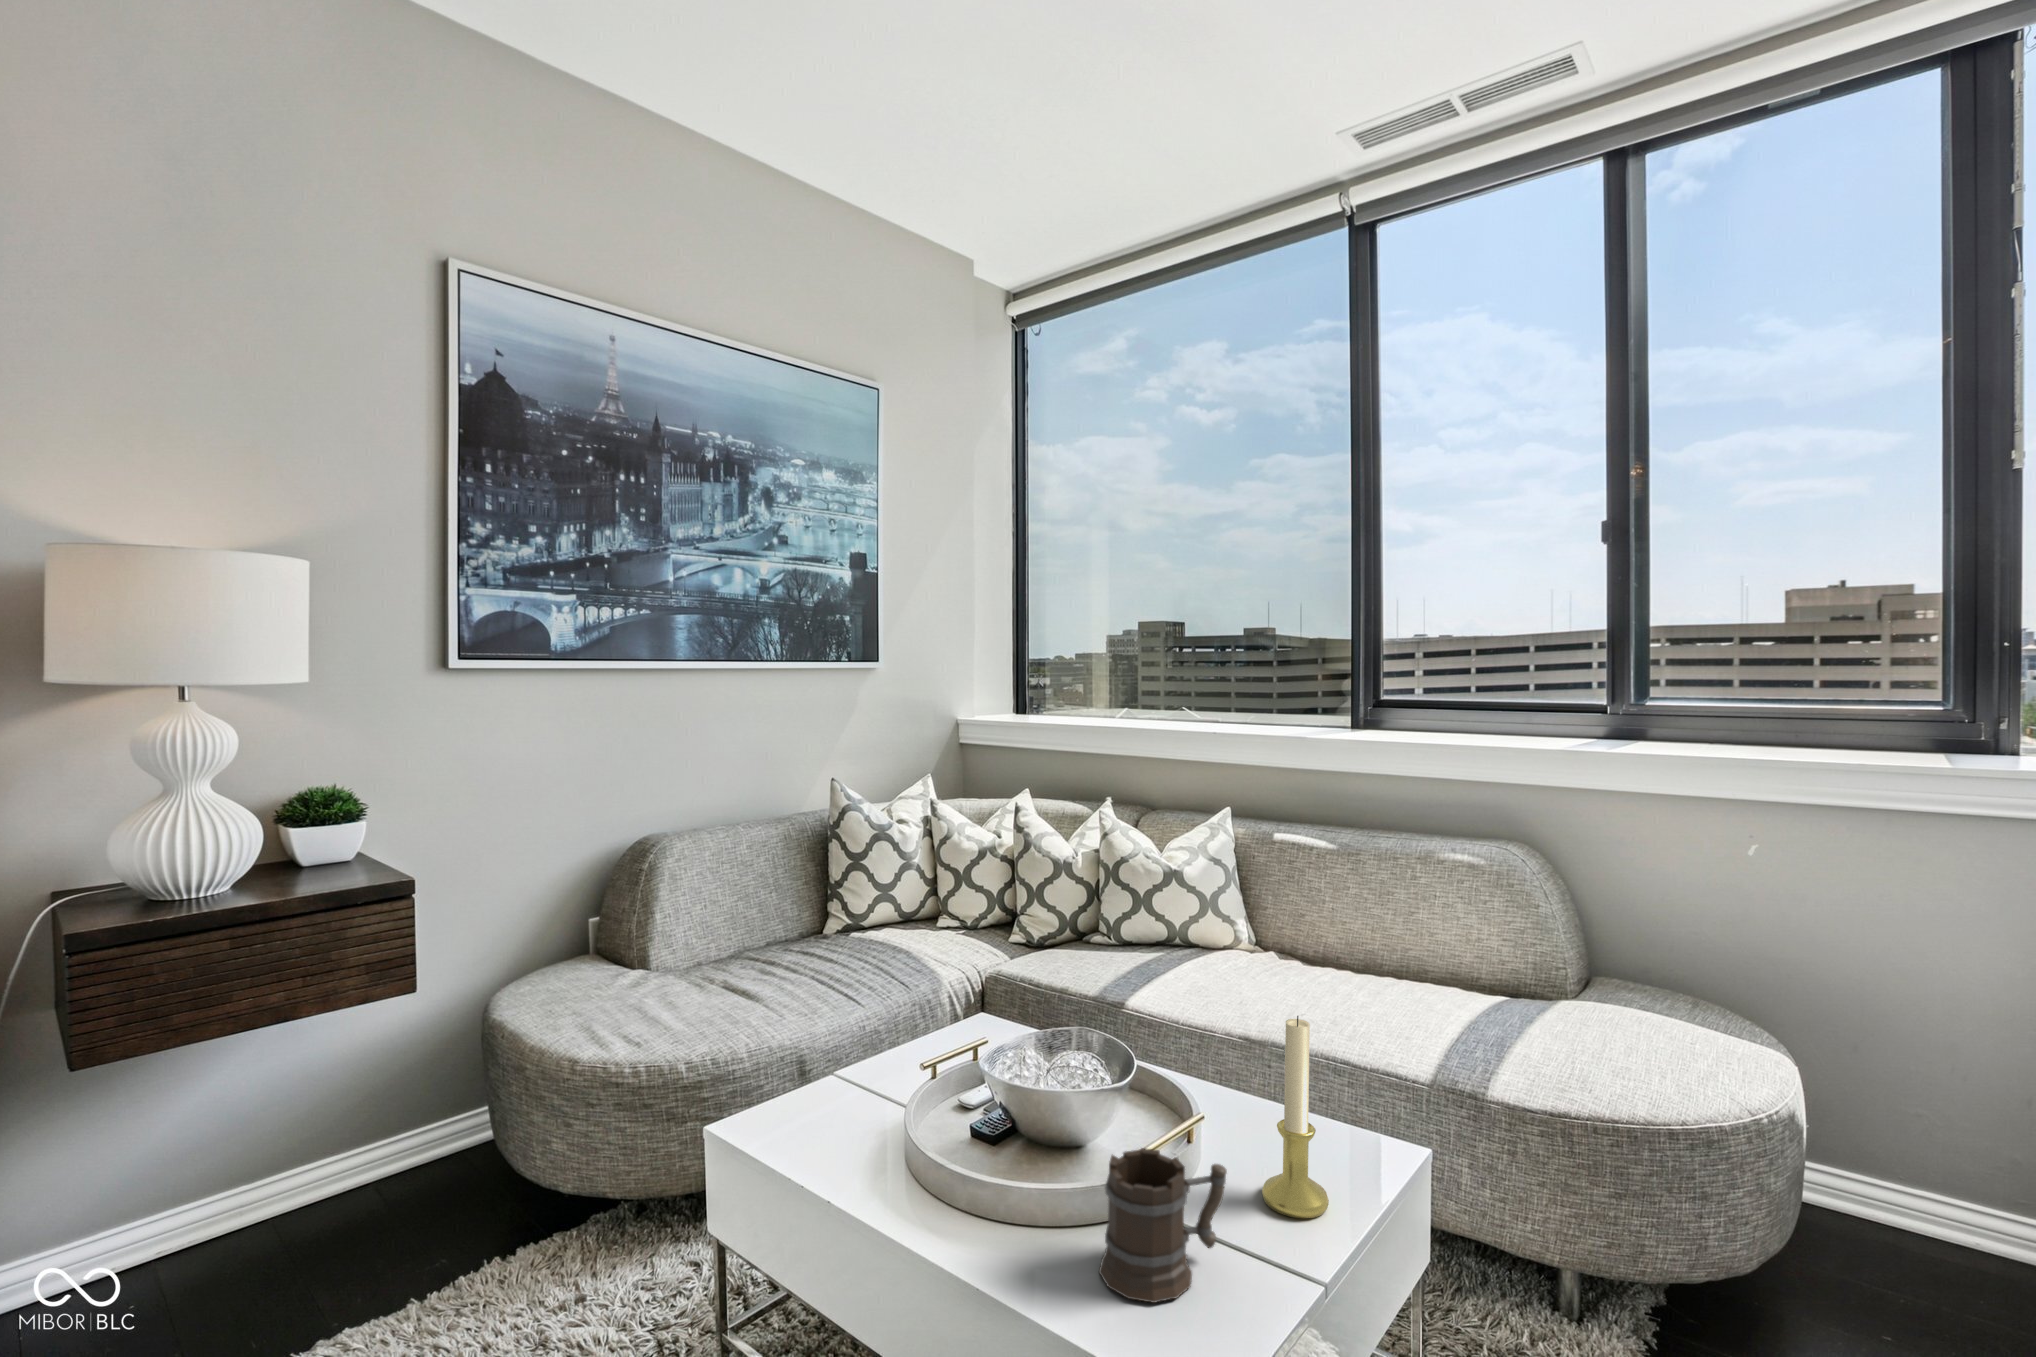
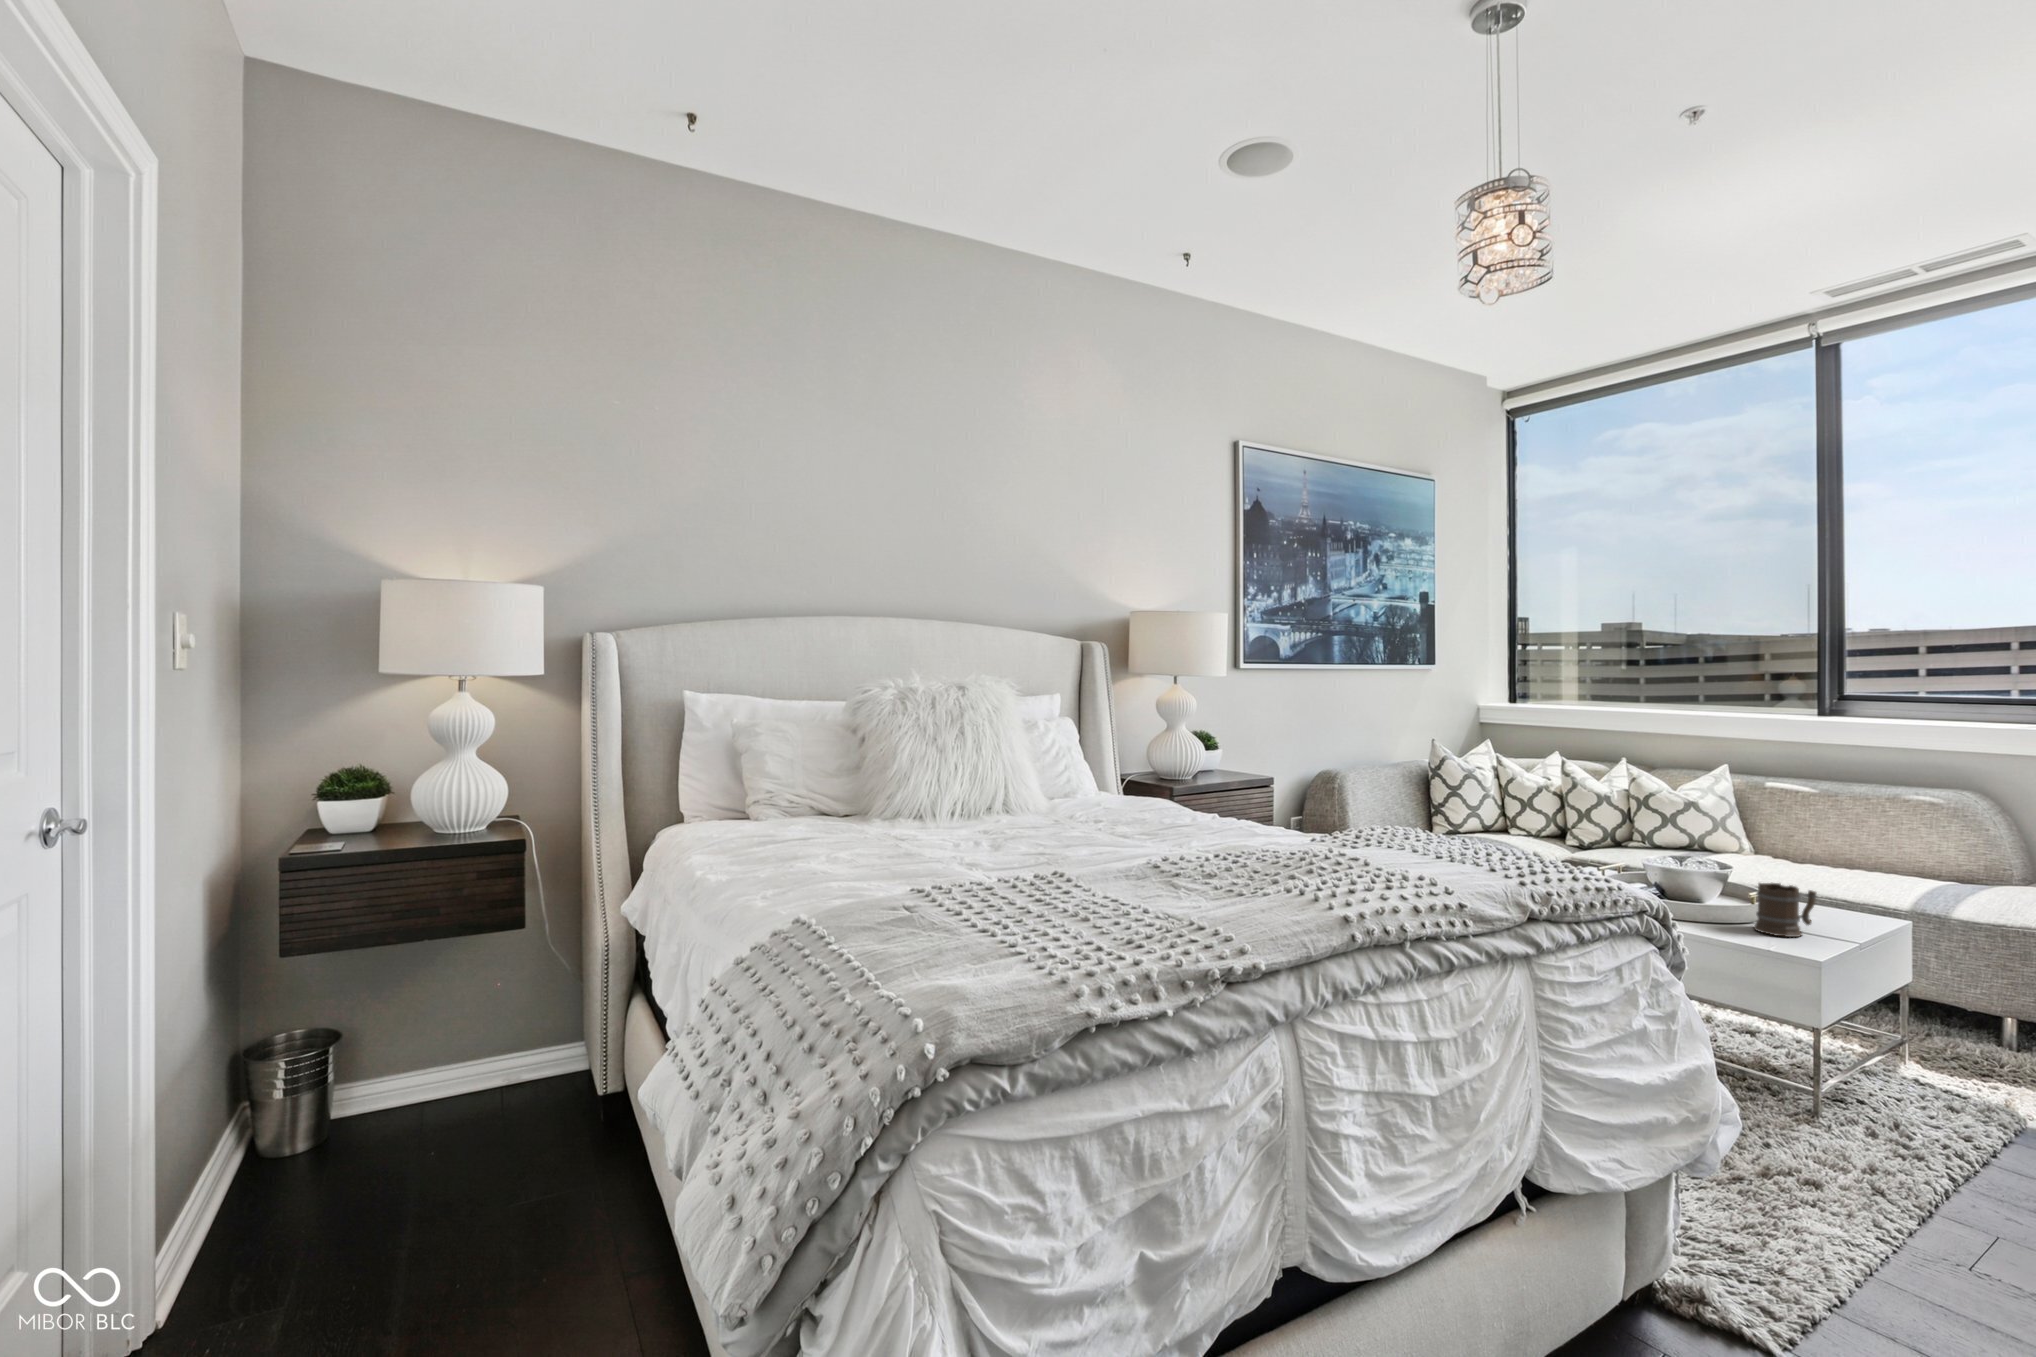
candle holder: present [1262,1016,1329,1218] -> none [1826,834,1865,925]

